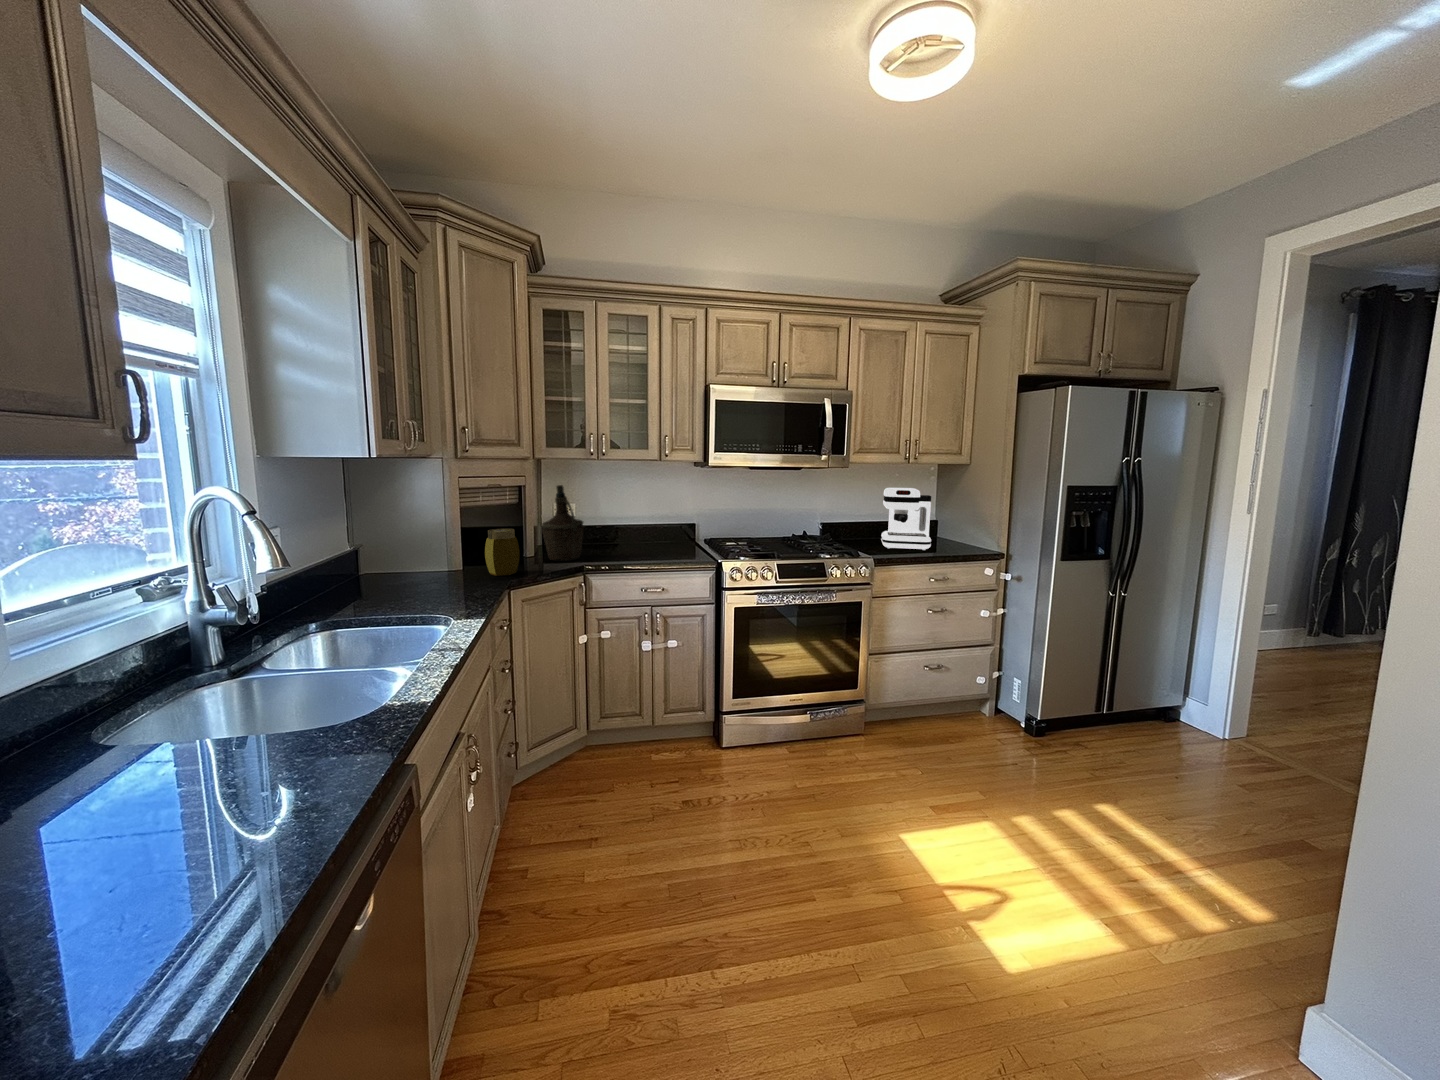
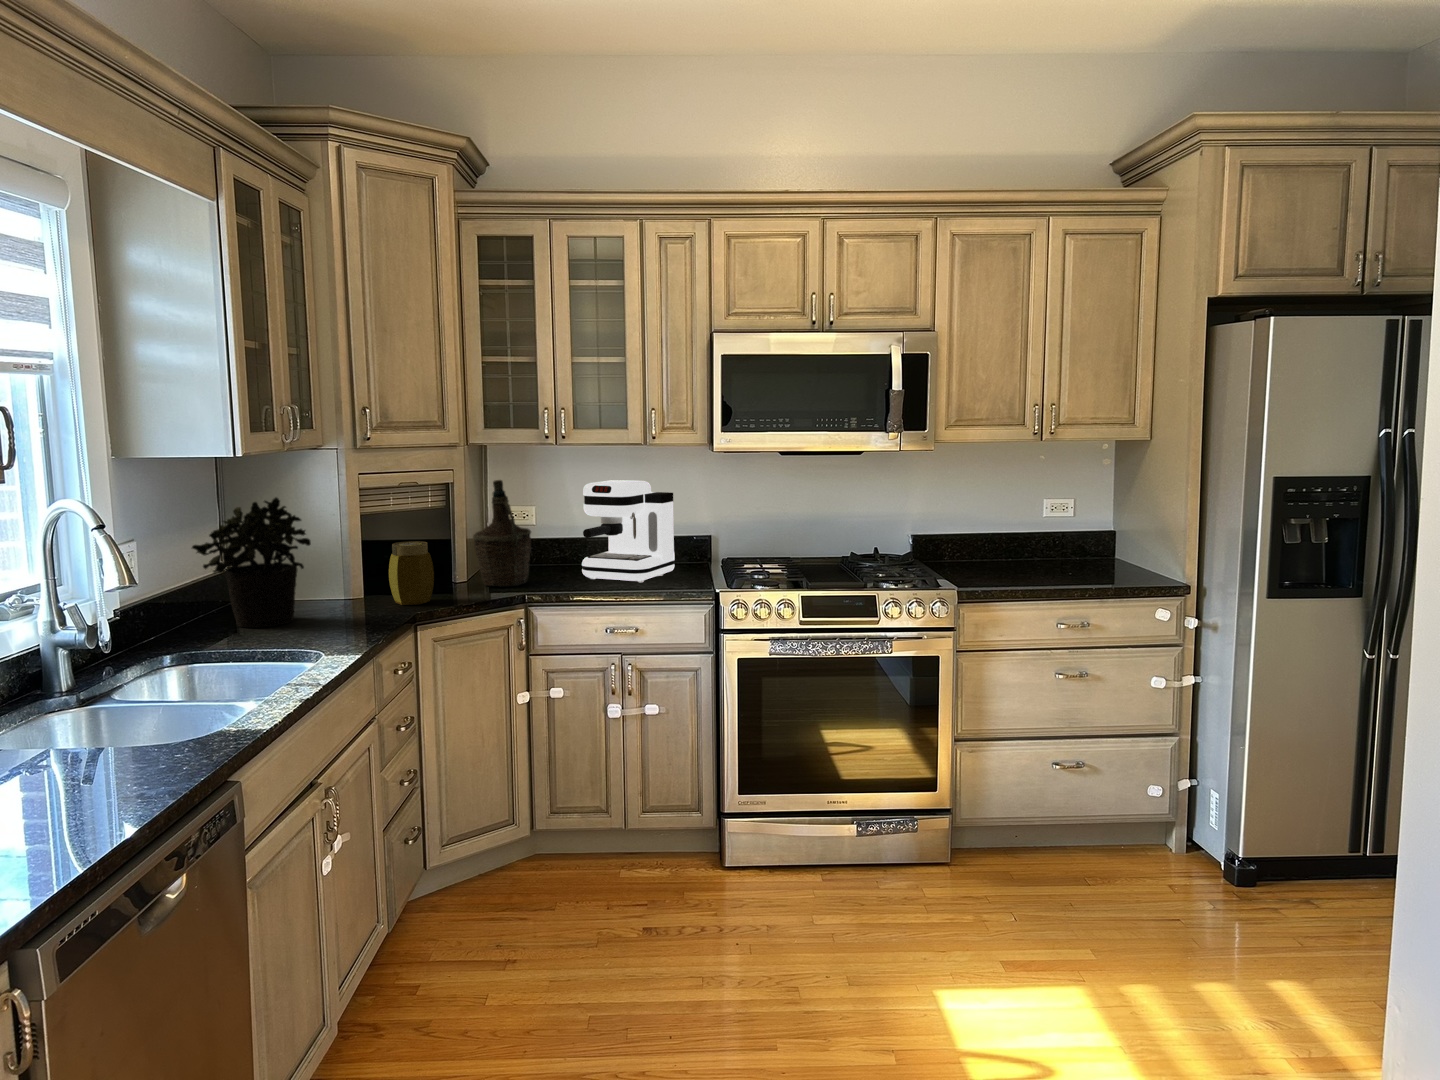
coffee maker: present [881,488,931,550] -> present [582,480,675,583]
potted plant: none [327,493,431,597] -> present [192,497,311,628]

